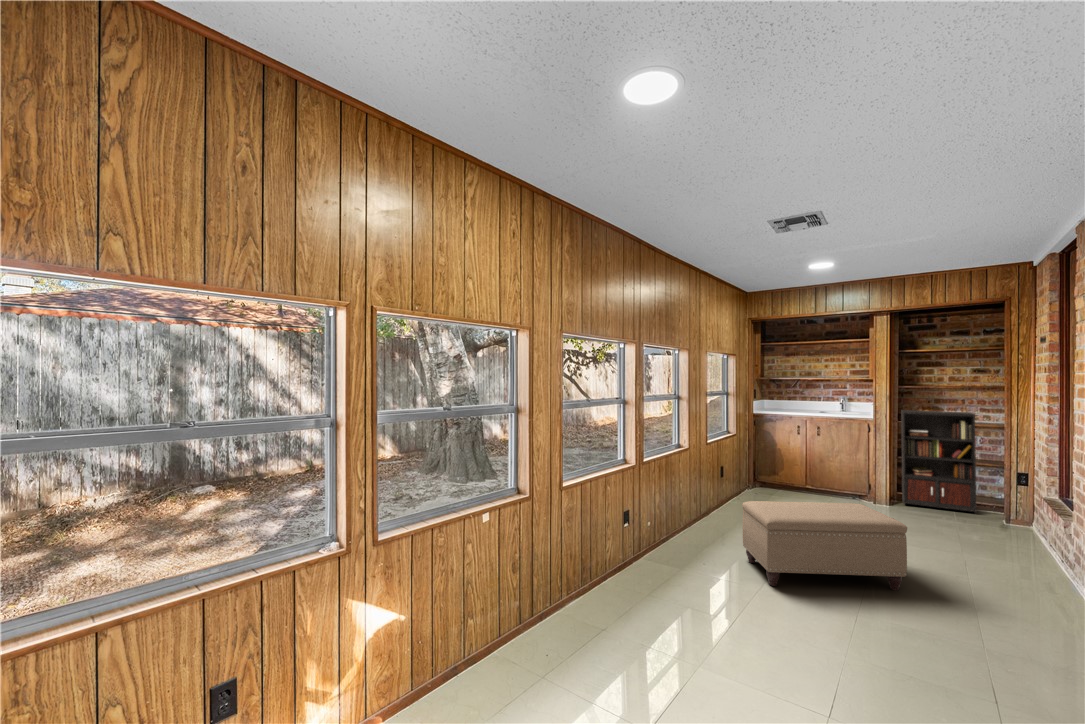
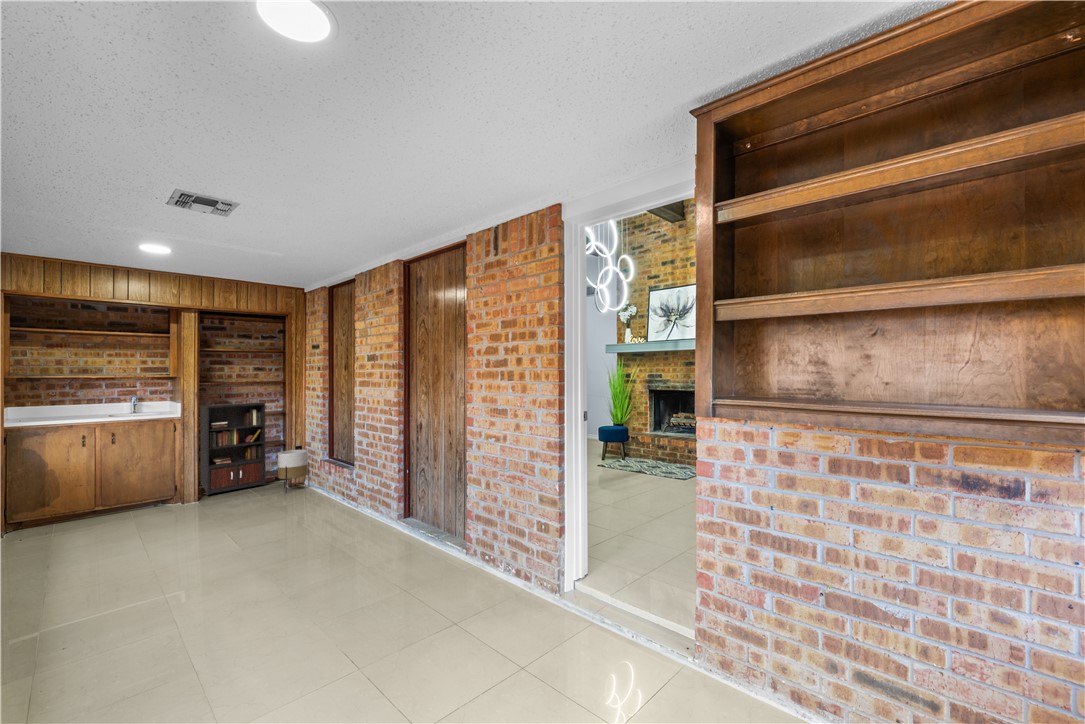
planter: none [981,478,1030,535] -> present [278,450,309,493]
ottoman: present [742,501,907,590] -> none [98,491,290,611]

